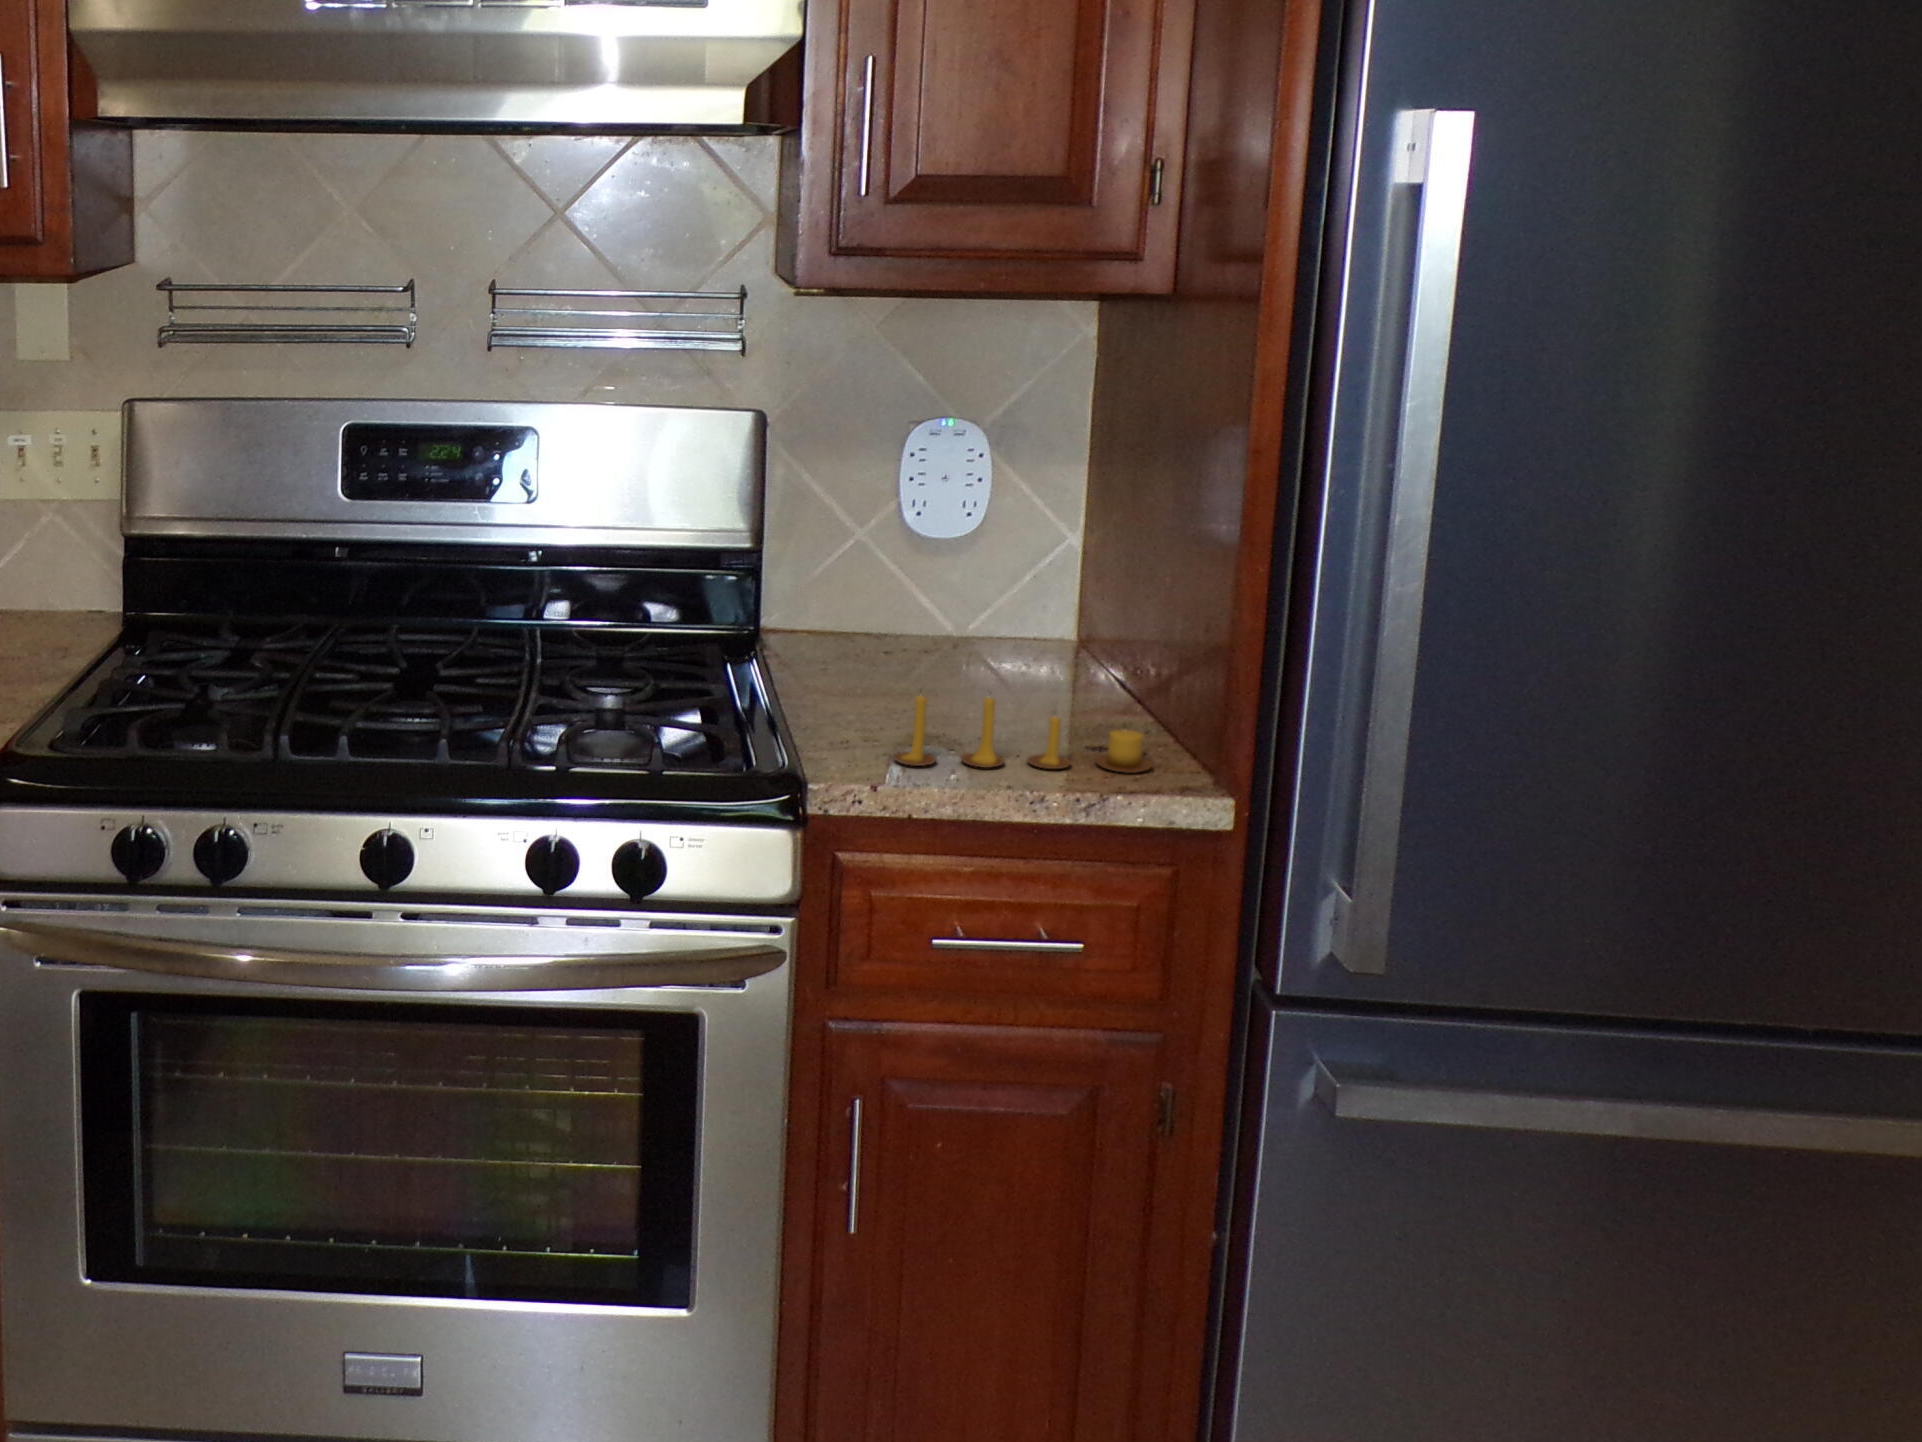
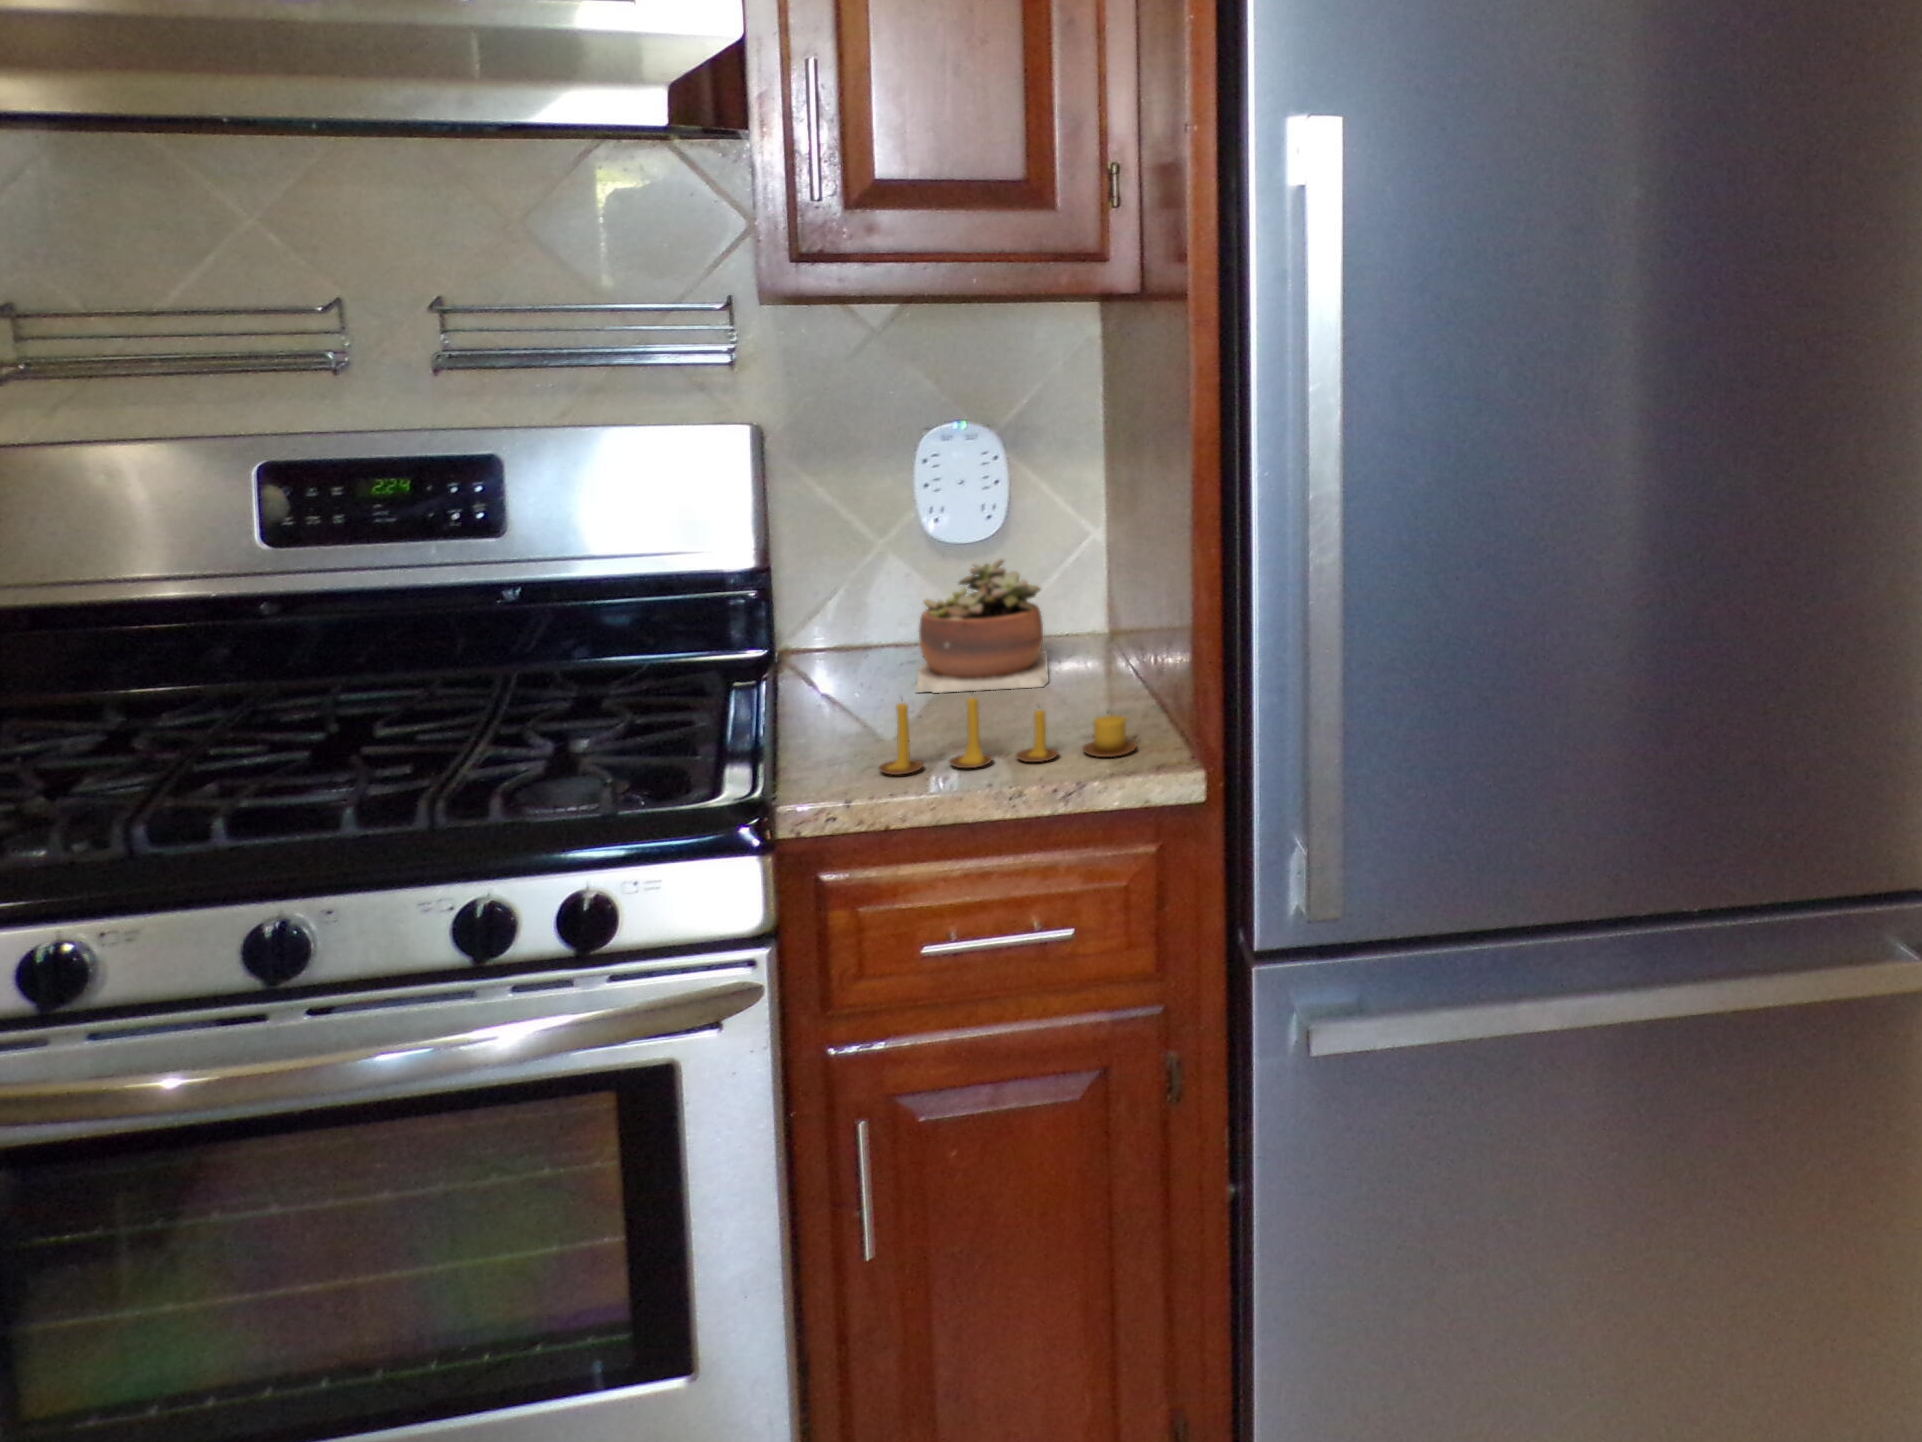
succulent plant: none [897,557,1033,692] -> present [915,559,1048,693]

